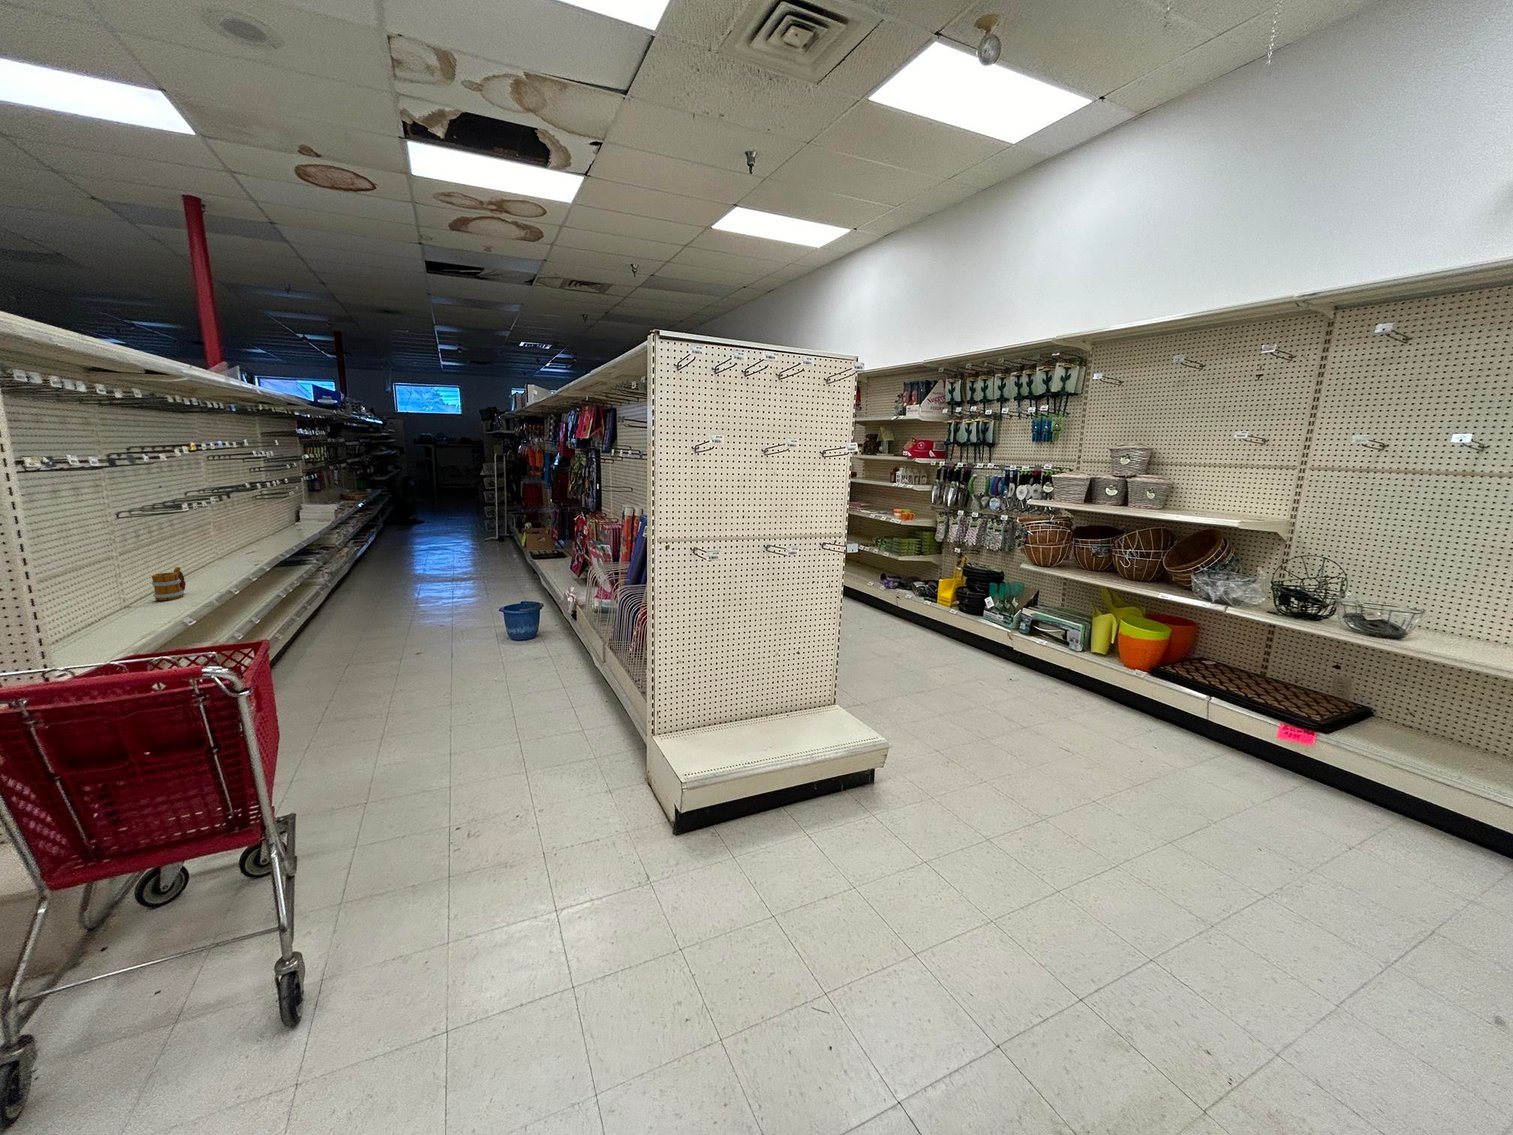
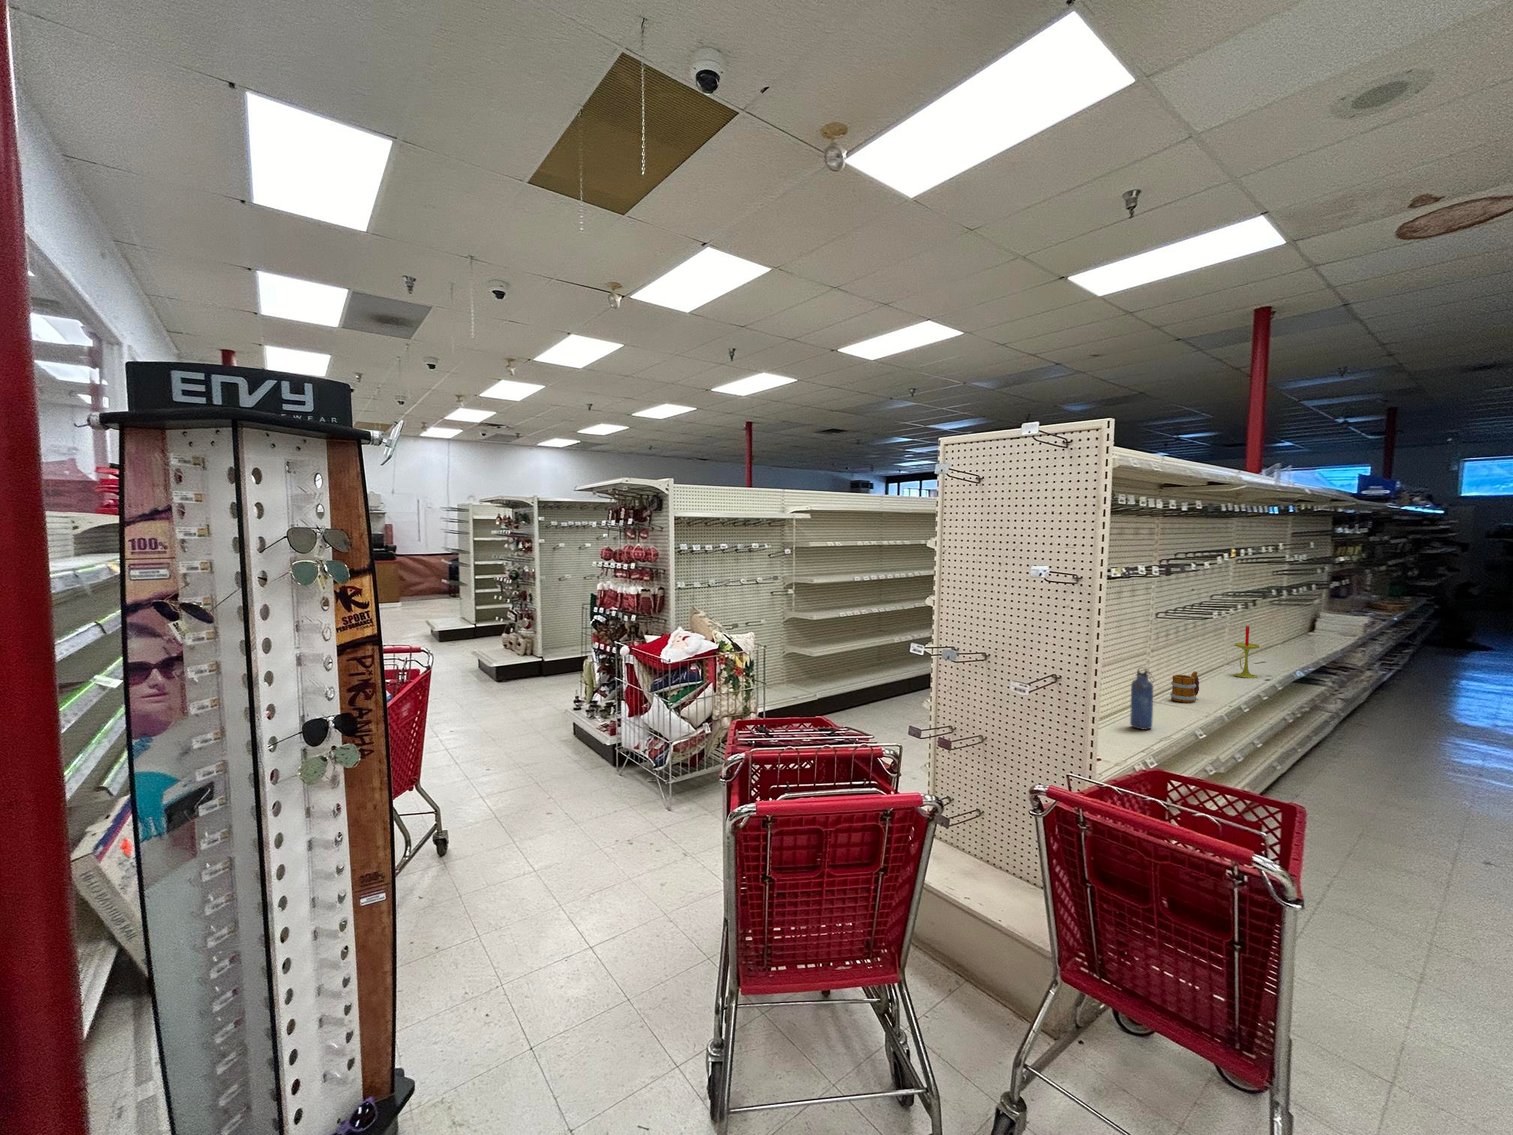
candle: none [218,517,247,567] -> present [1234,626,1260,678]
water bottle: none [94,569,132,635] -> present [1130,668,1154,729]

